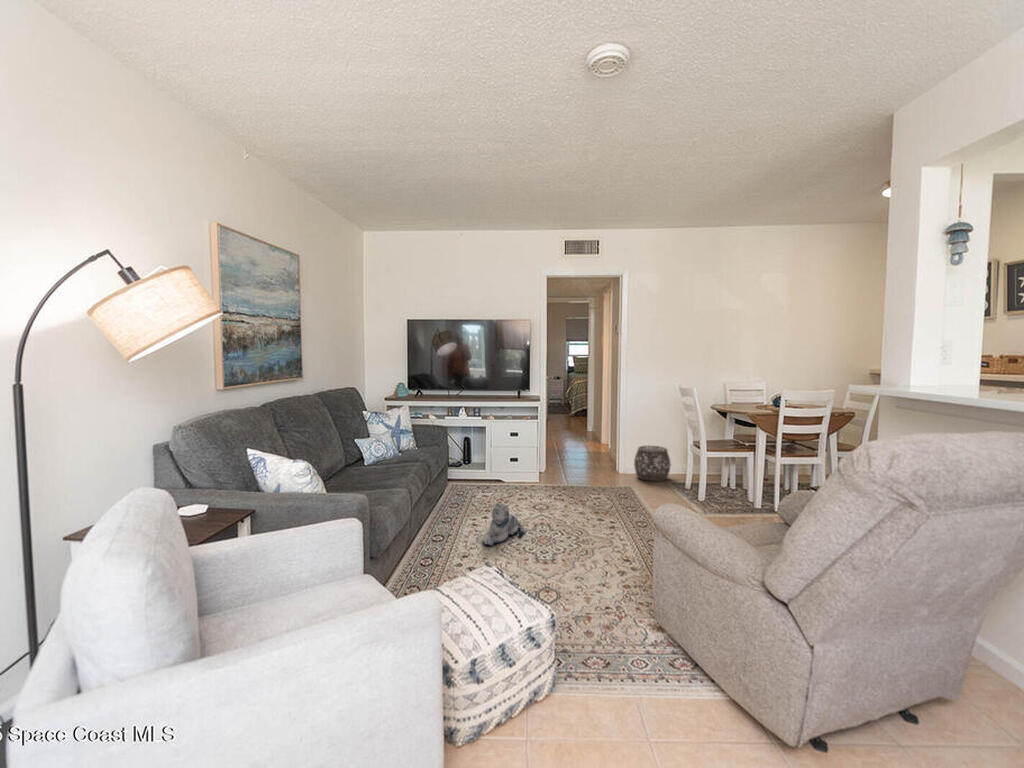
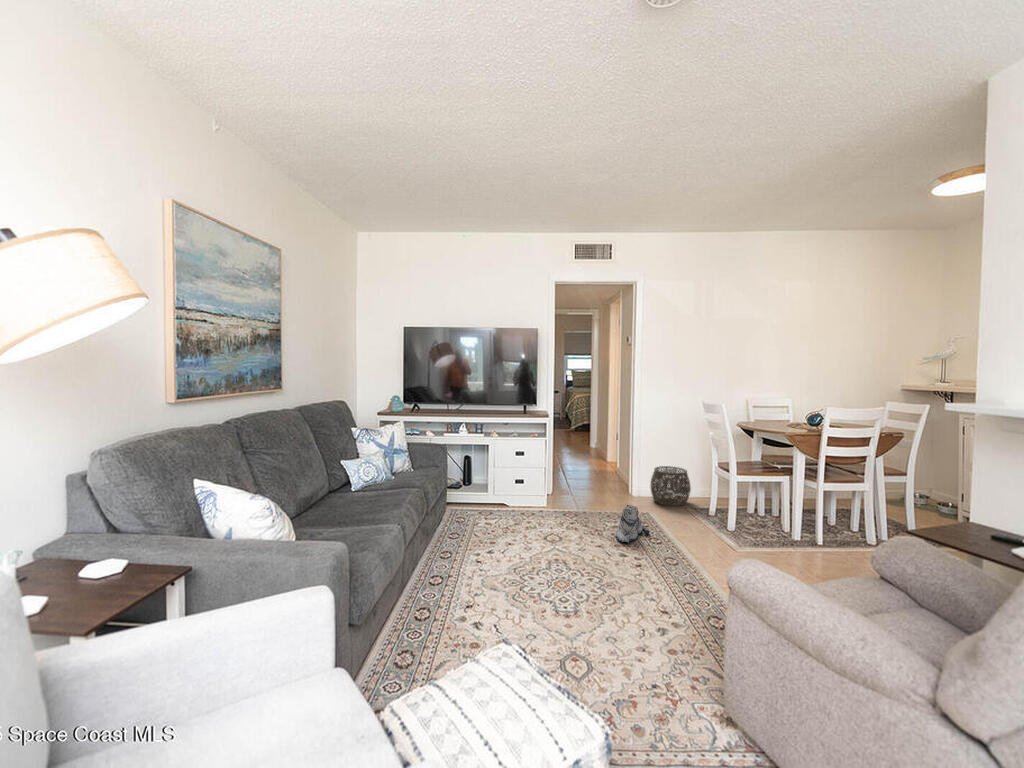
plush toy: present [483,504,524,545] -> present [616,505,649,543]

